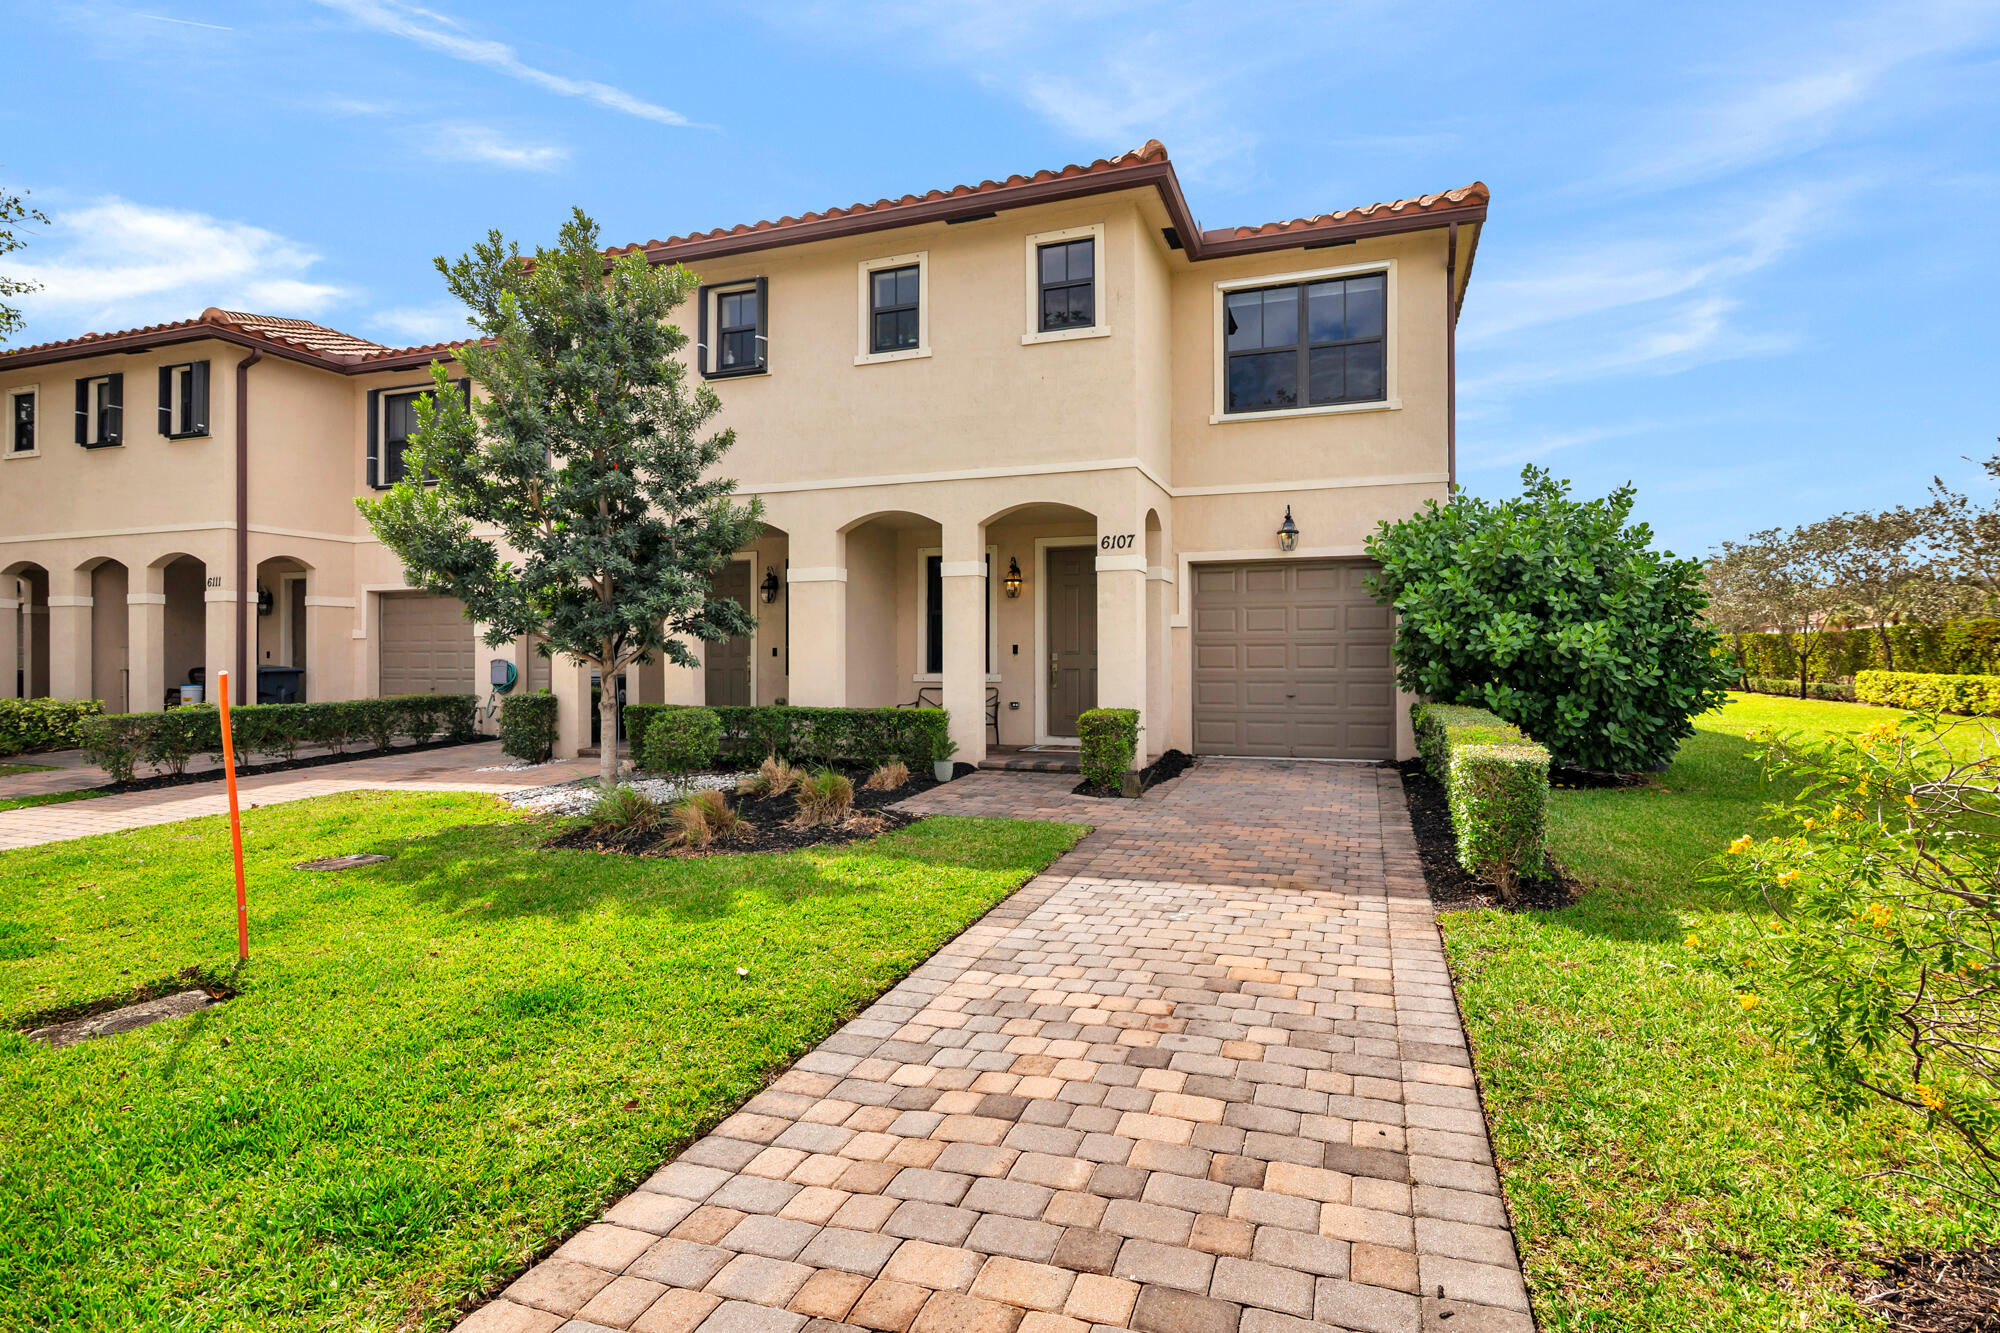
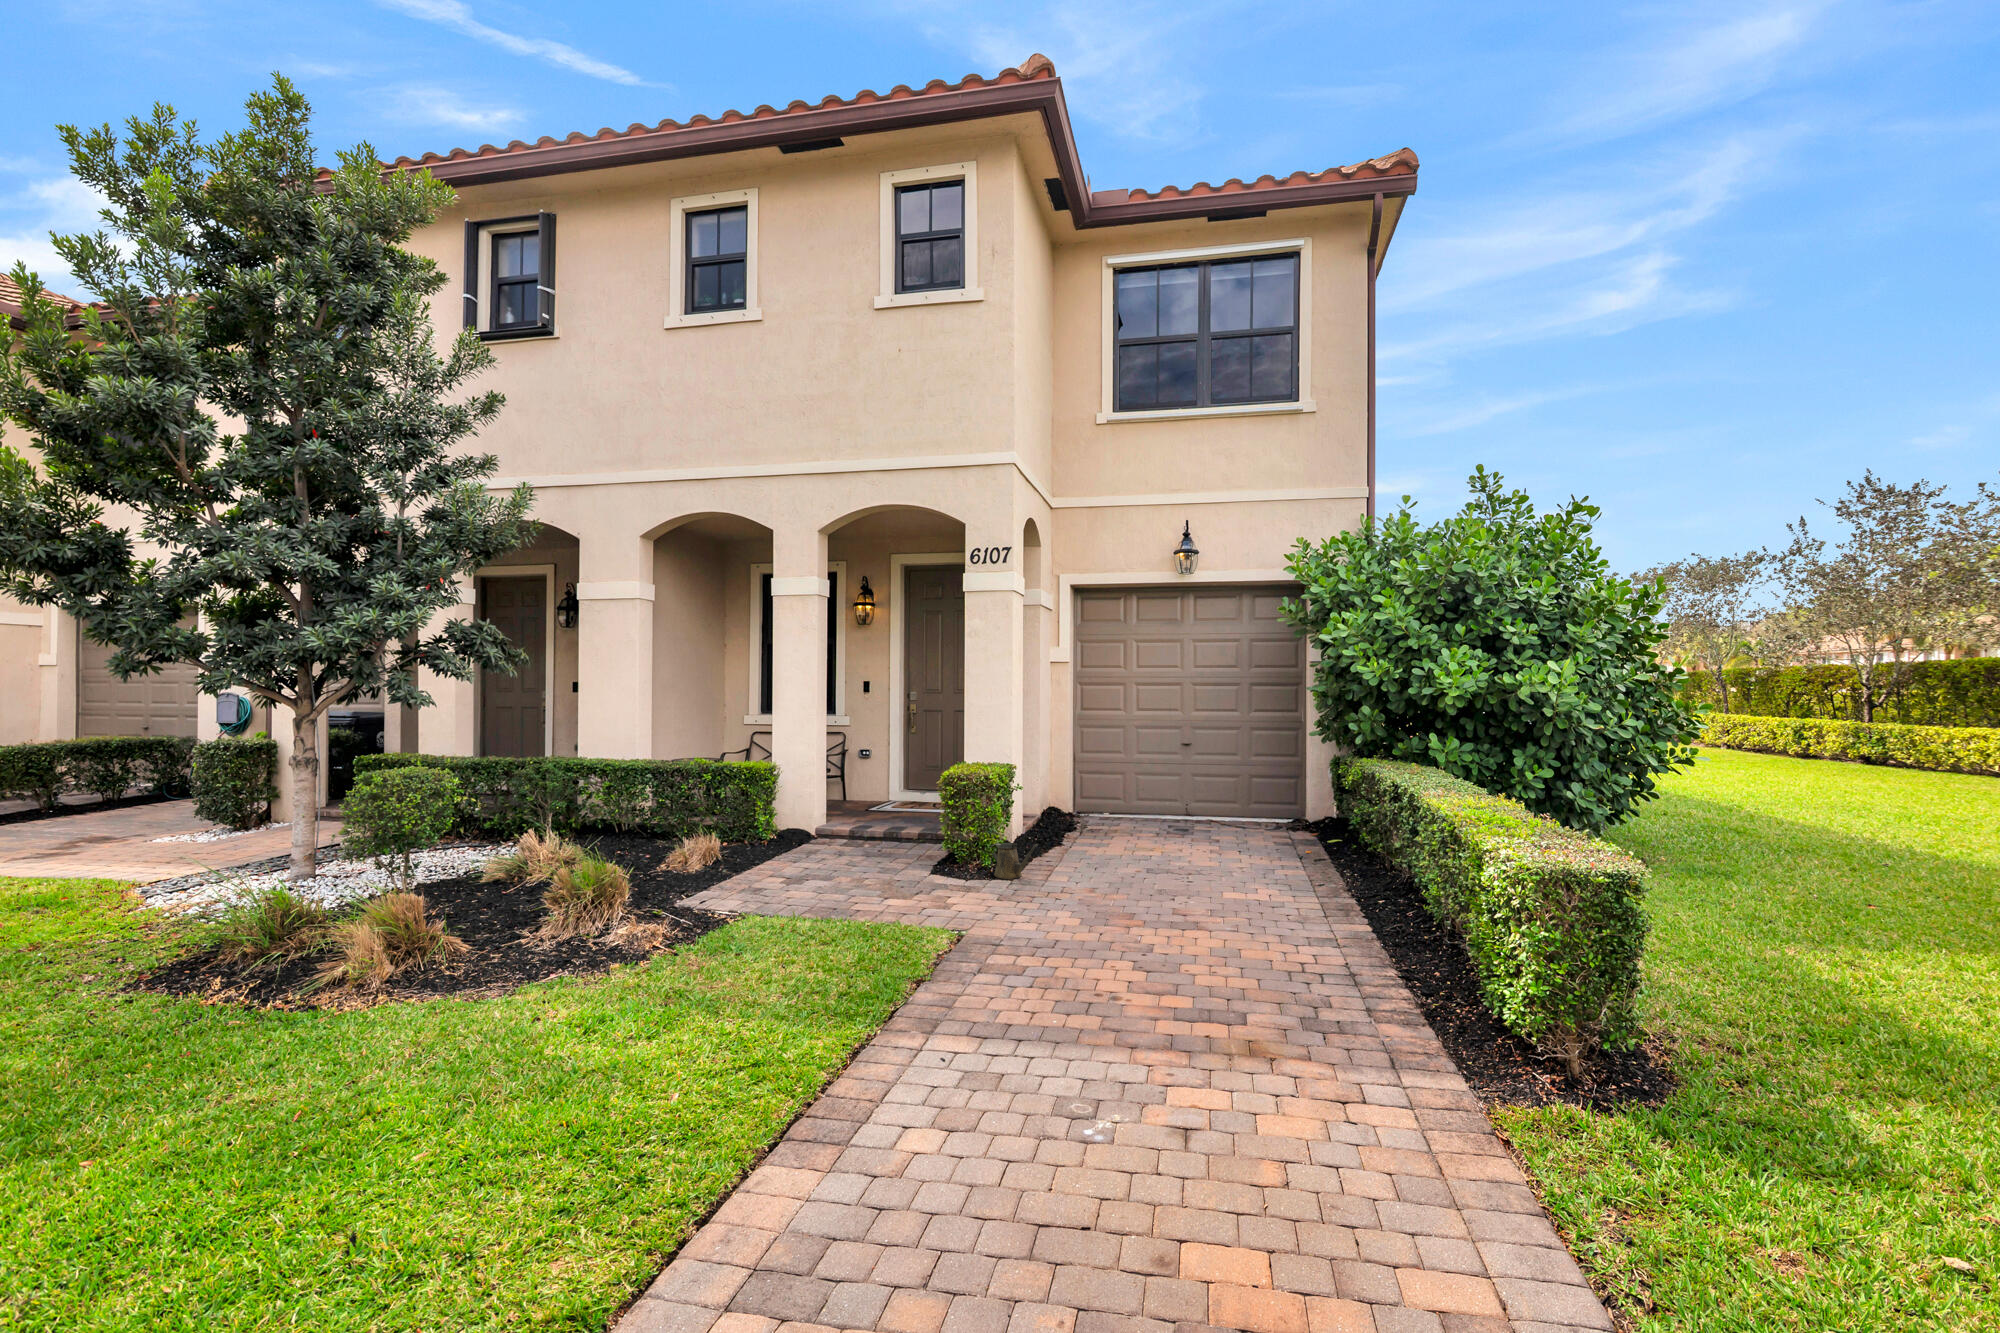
potted plant: present [930,728,960,781] -> none [746,788,790,857]

